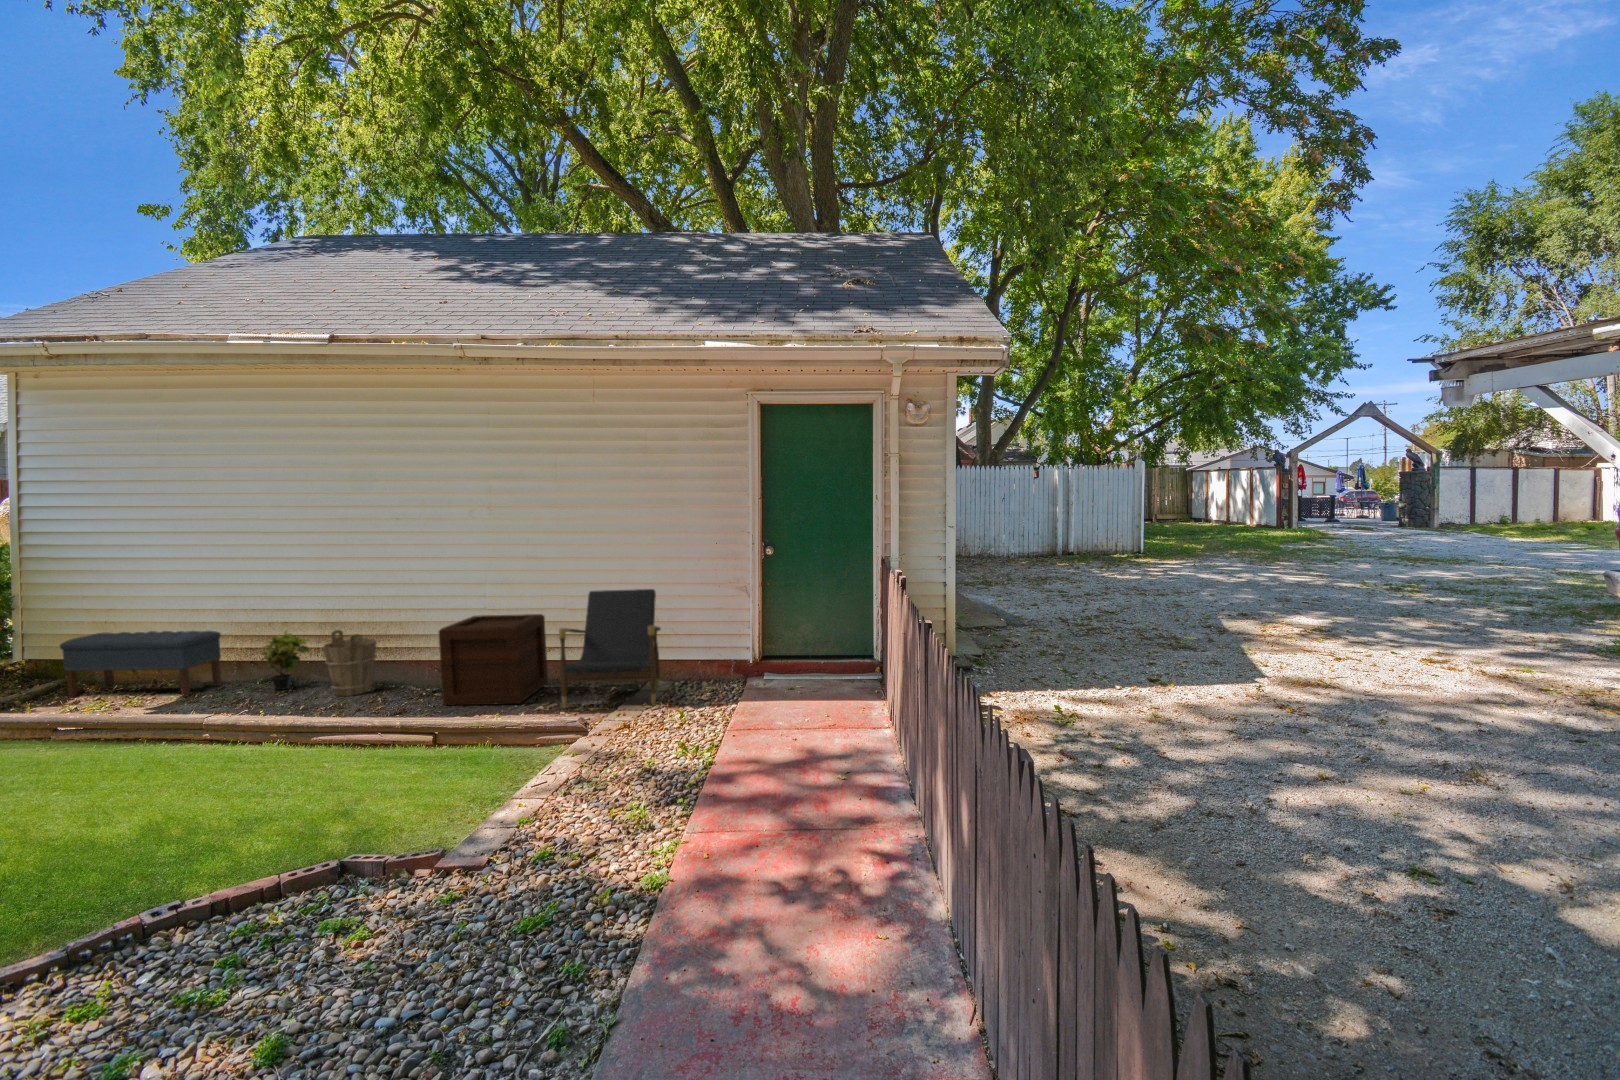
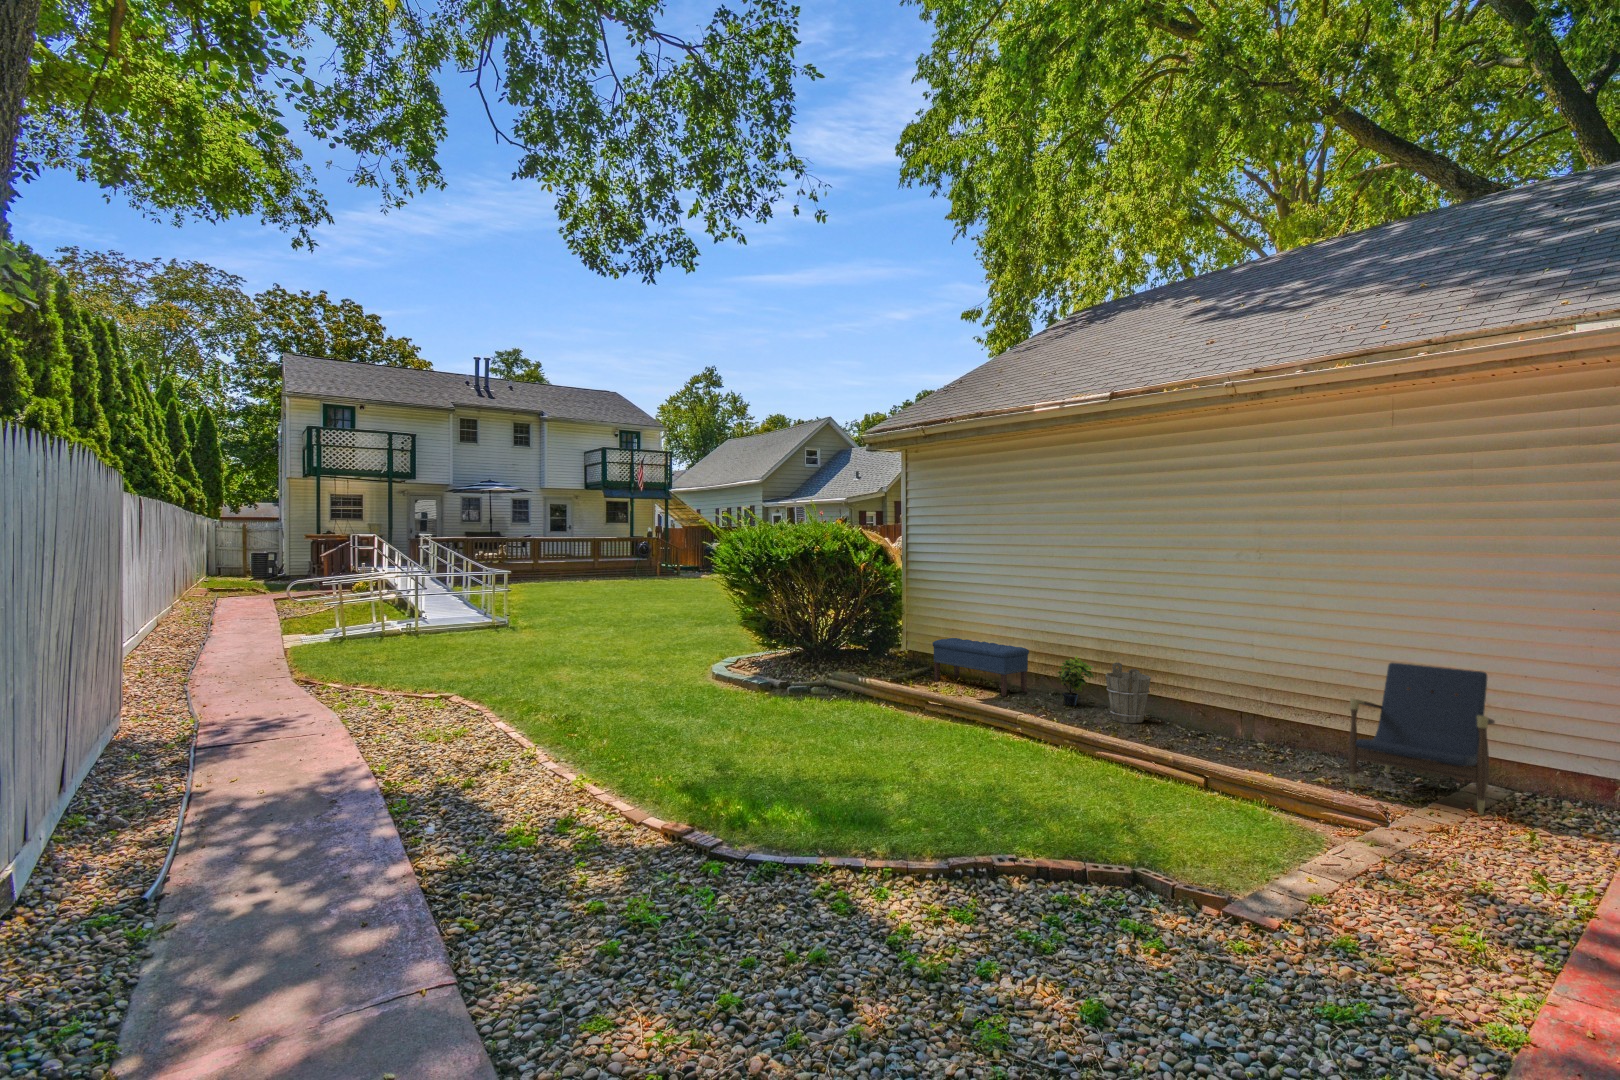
wooden crate: present [439,614,548,705] -> none [1212,669,1329,770]

